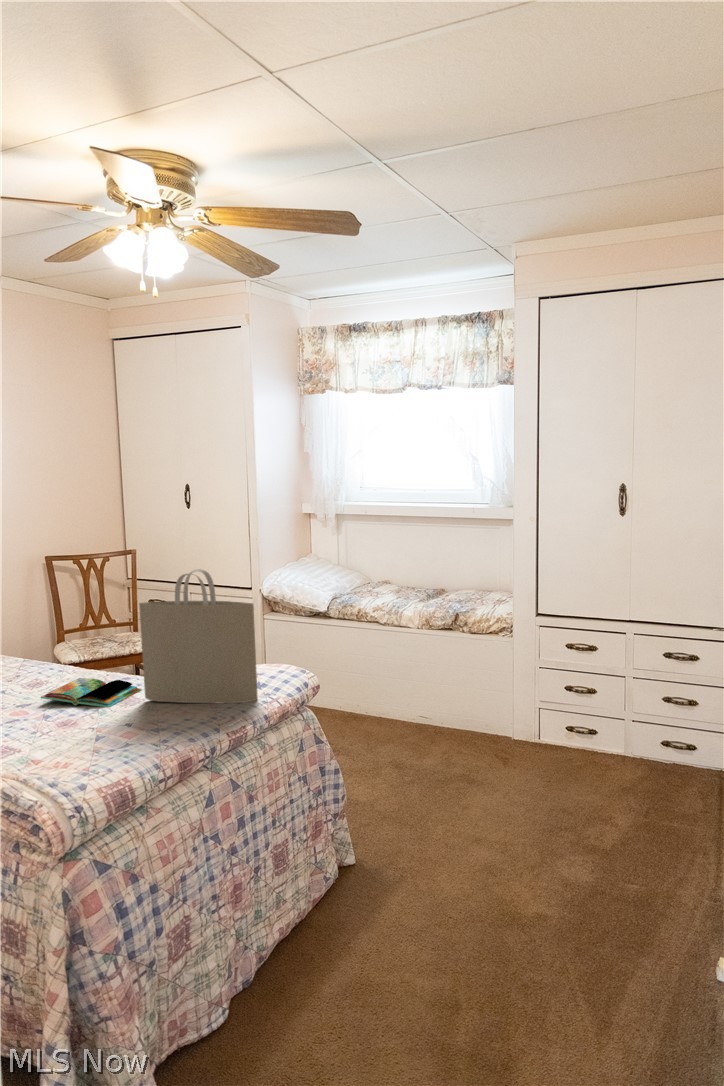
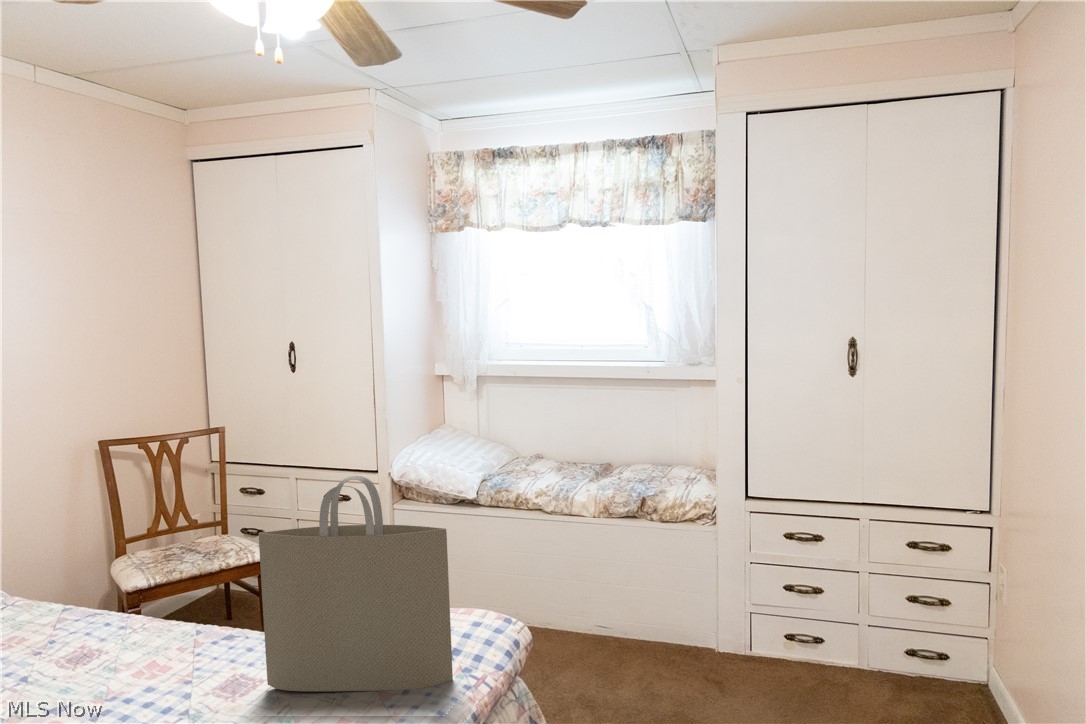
book: present [41,678,142,707] -> none [90,647,258,707]

